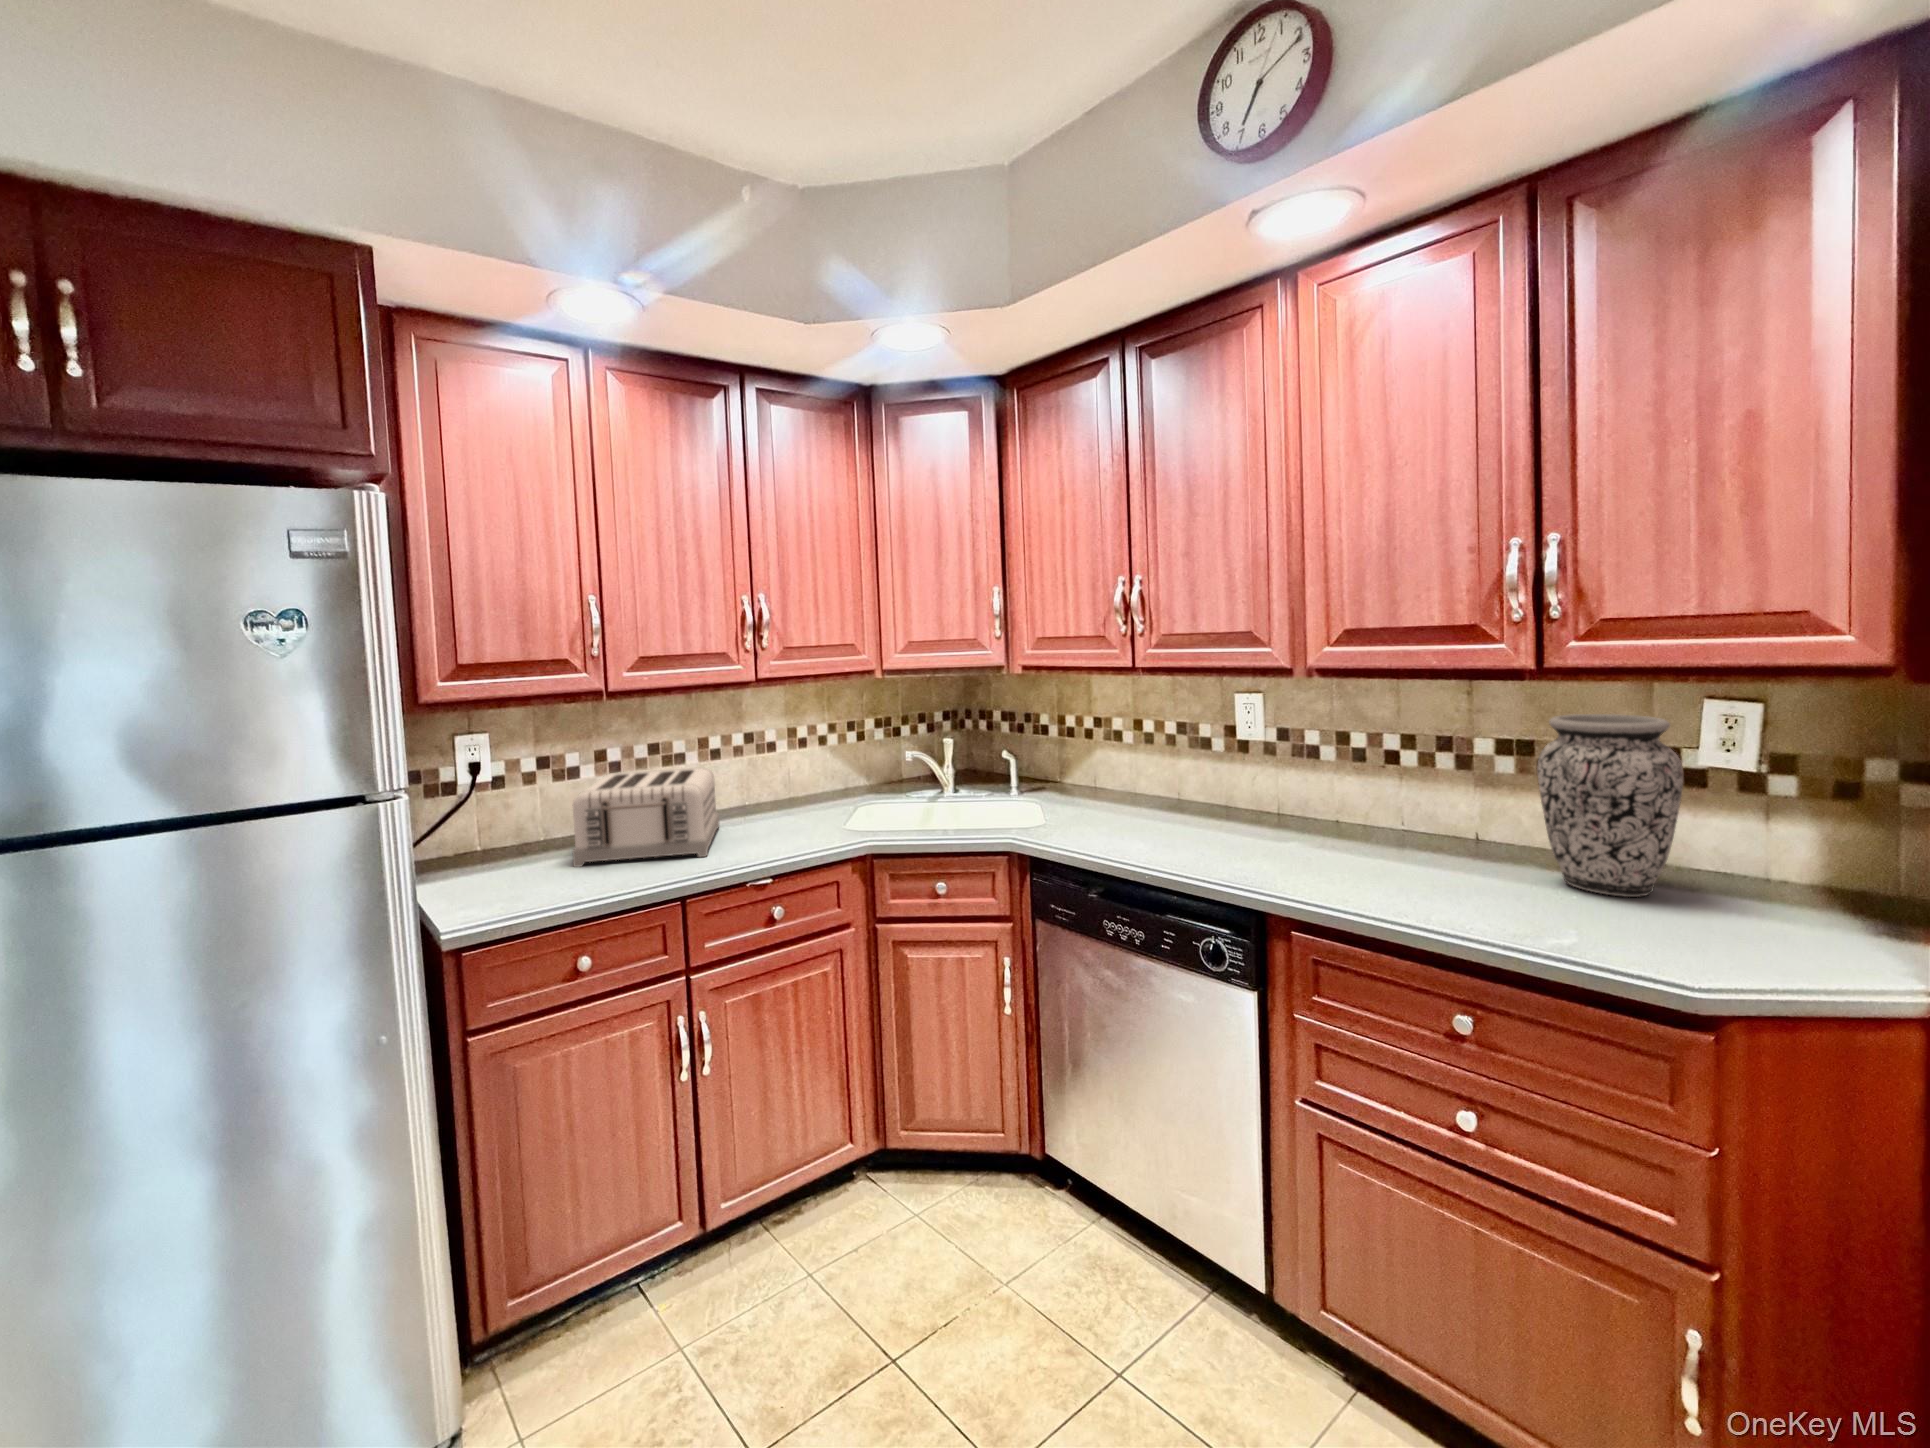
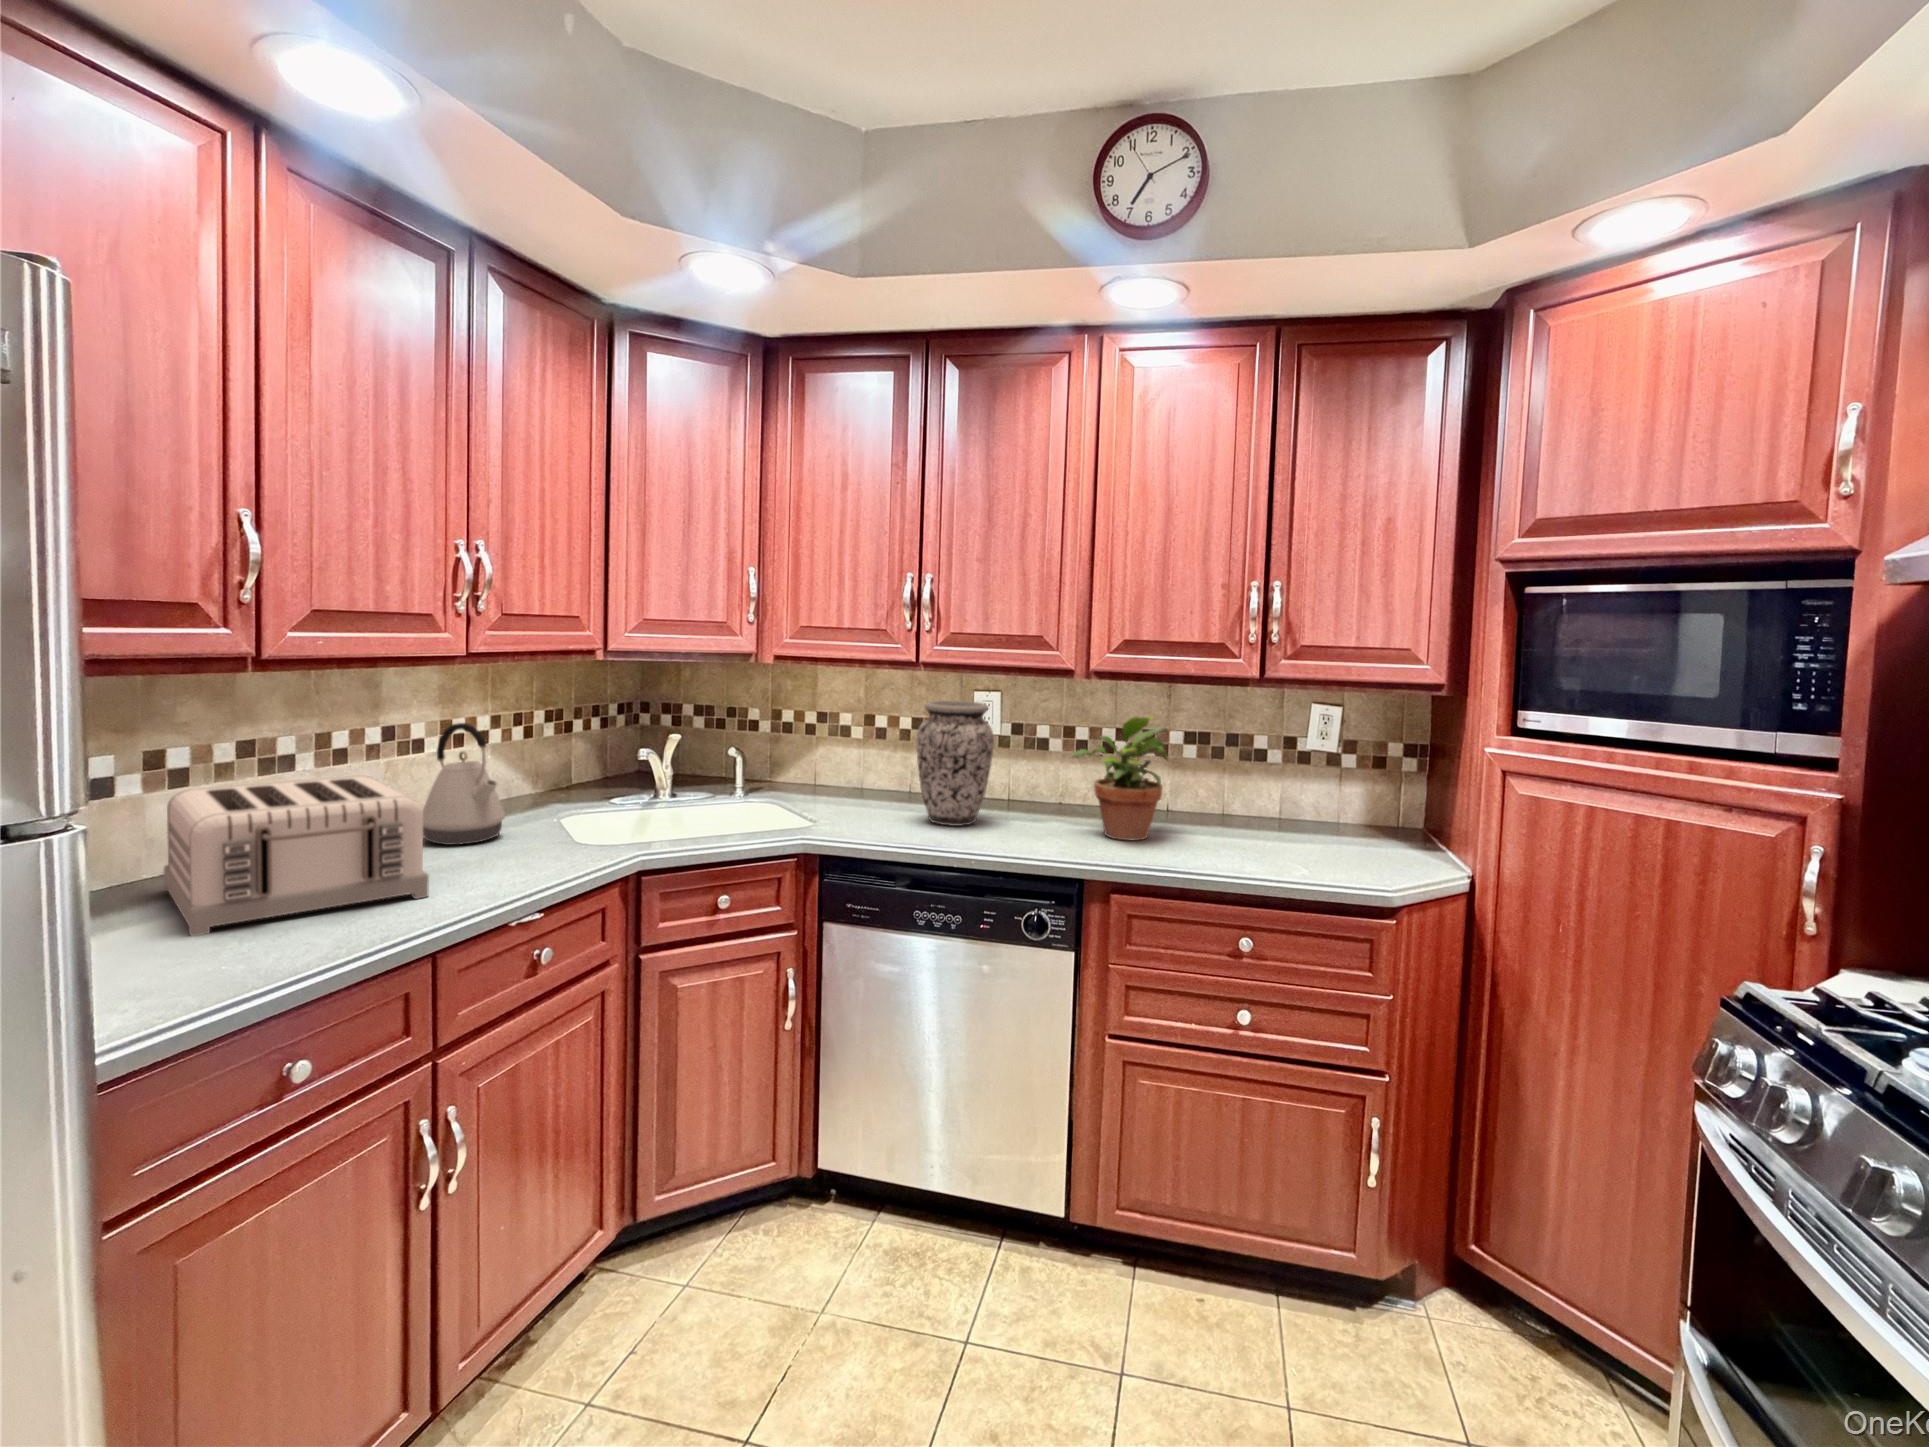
vase: present [1538,714,1683,897] -> present [916,700,994,826]
potted plant: none [1289,720,1434,873] -> present [1071,716,1168,841]
kettle: none [758,730,813,820] -> present [423,723,505,845]

